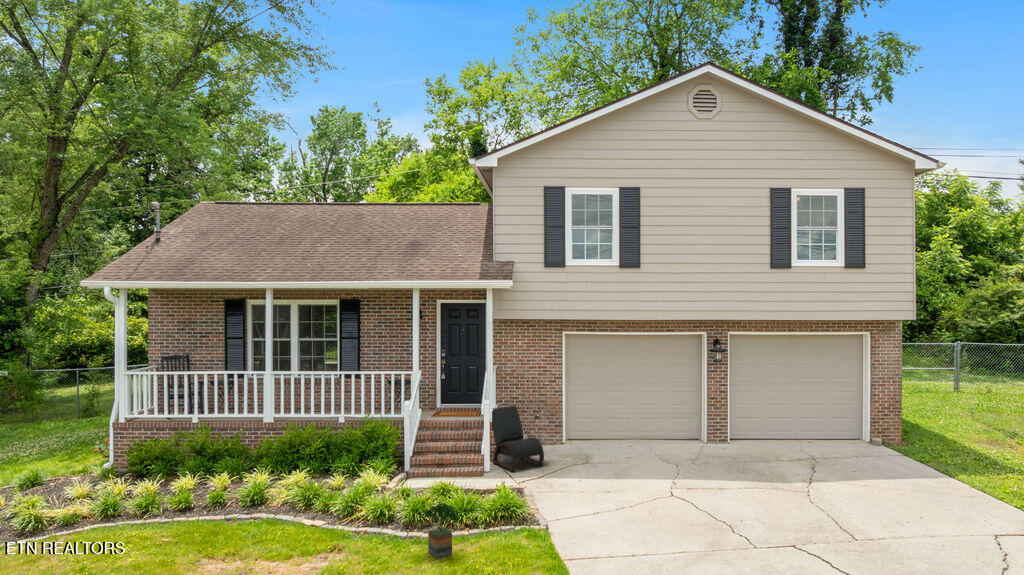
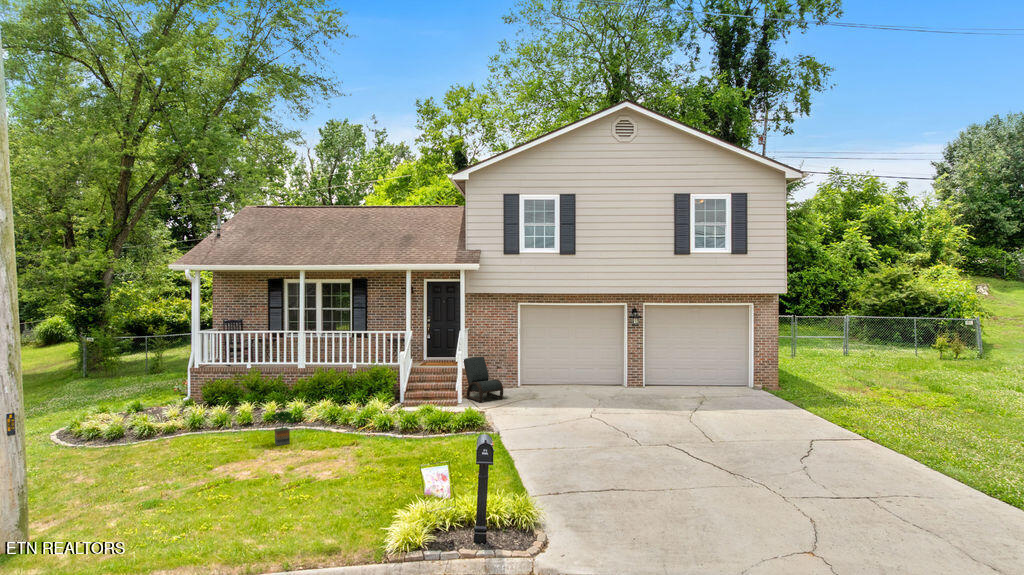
potted tree: present [425,503,459,558] -> present [271,411,294,446]

